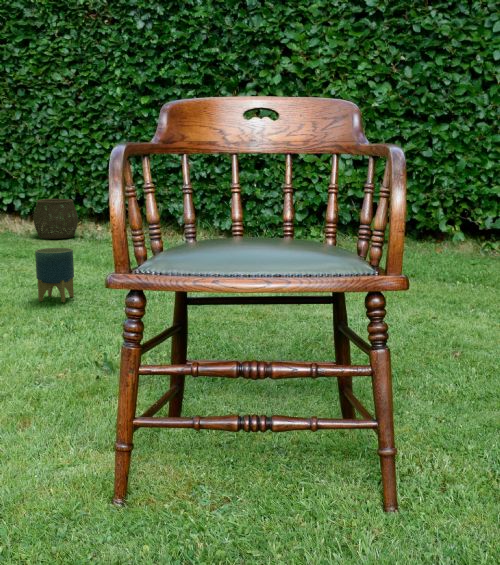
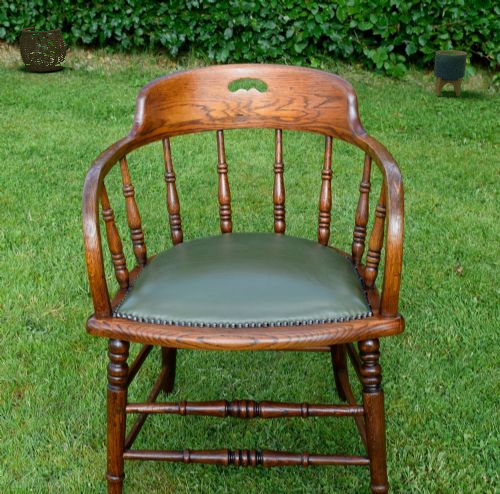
planter: present [35,248,74,302] -> present [434,50,467,96]

